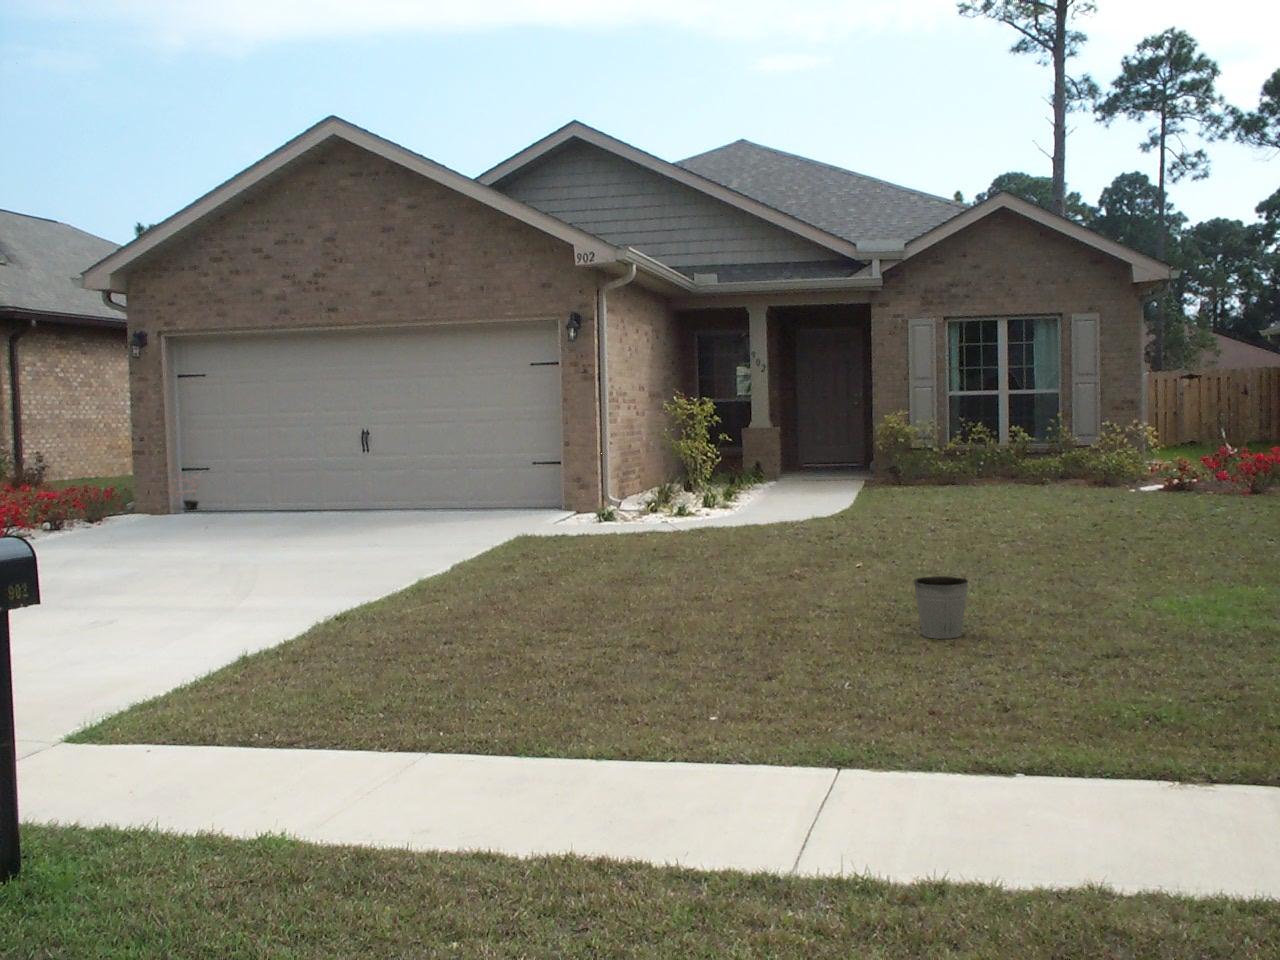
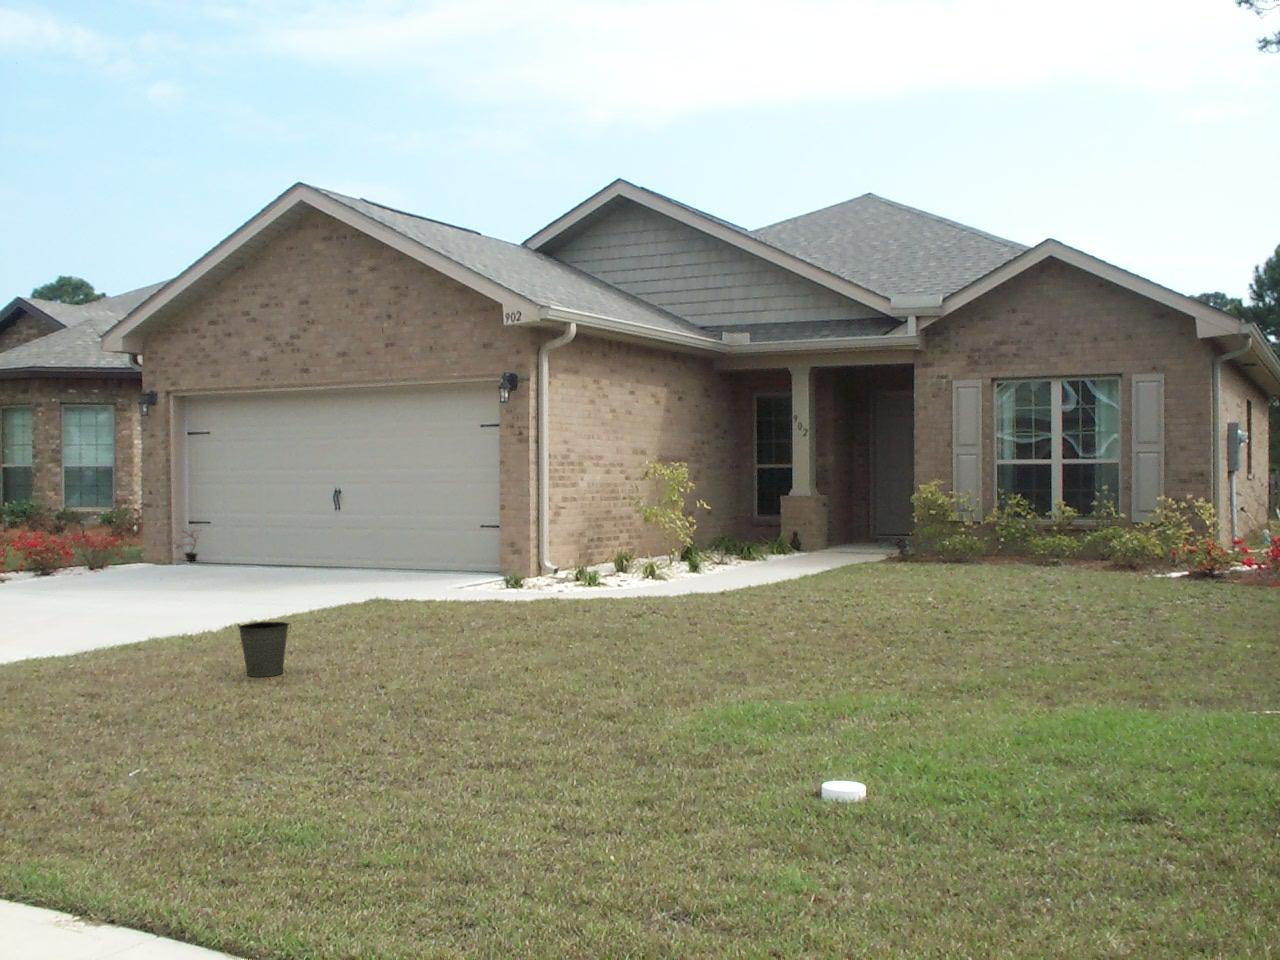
bucket: present [914,576,969,639] -> present [238,622,290,677]

